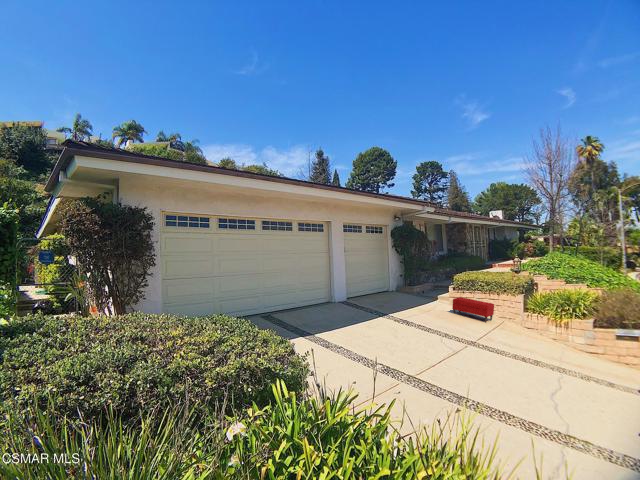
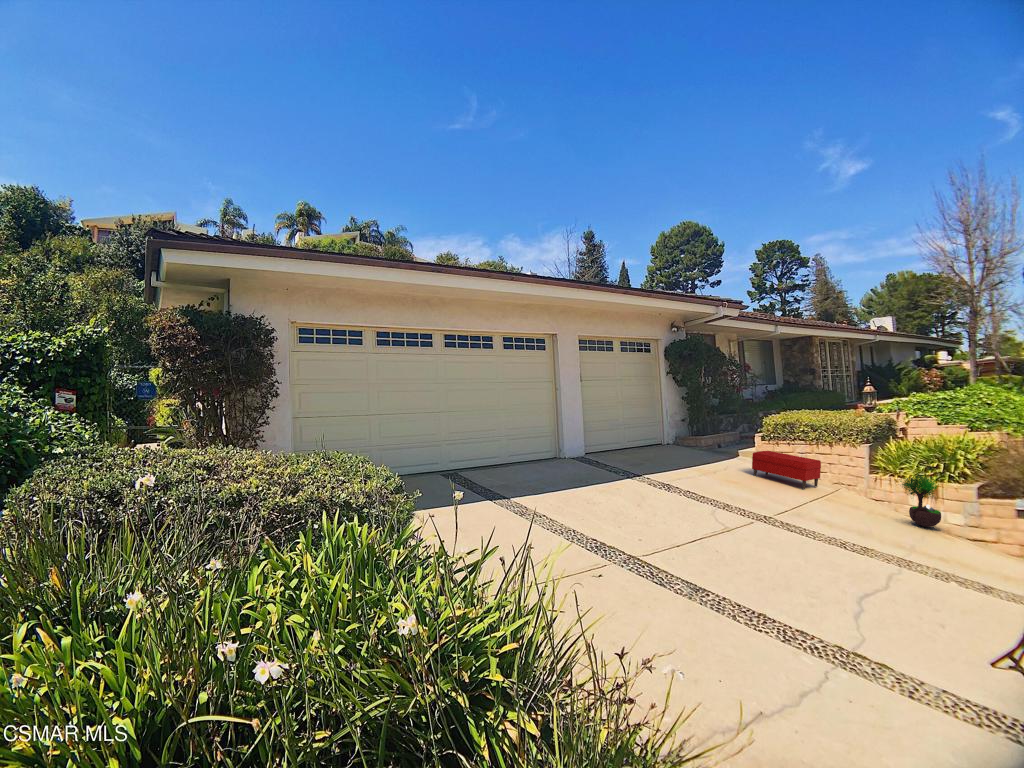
potted tree: none [547,311,572,345] -> present [900,474,941,527]

